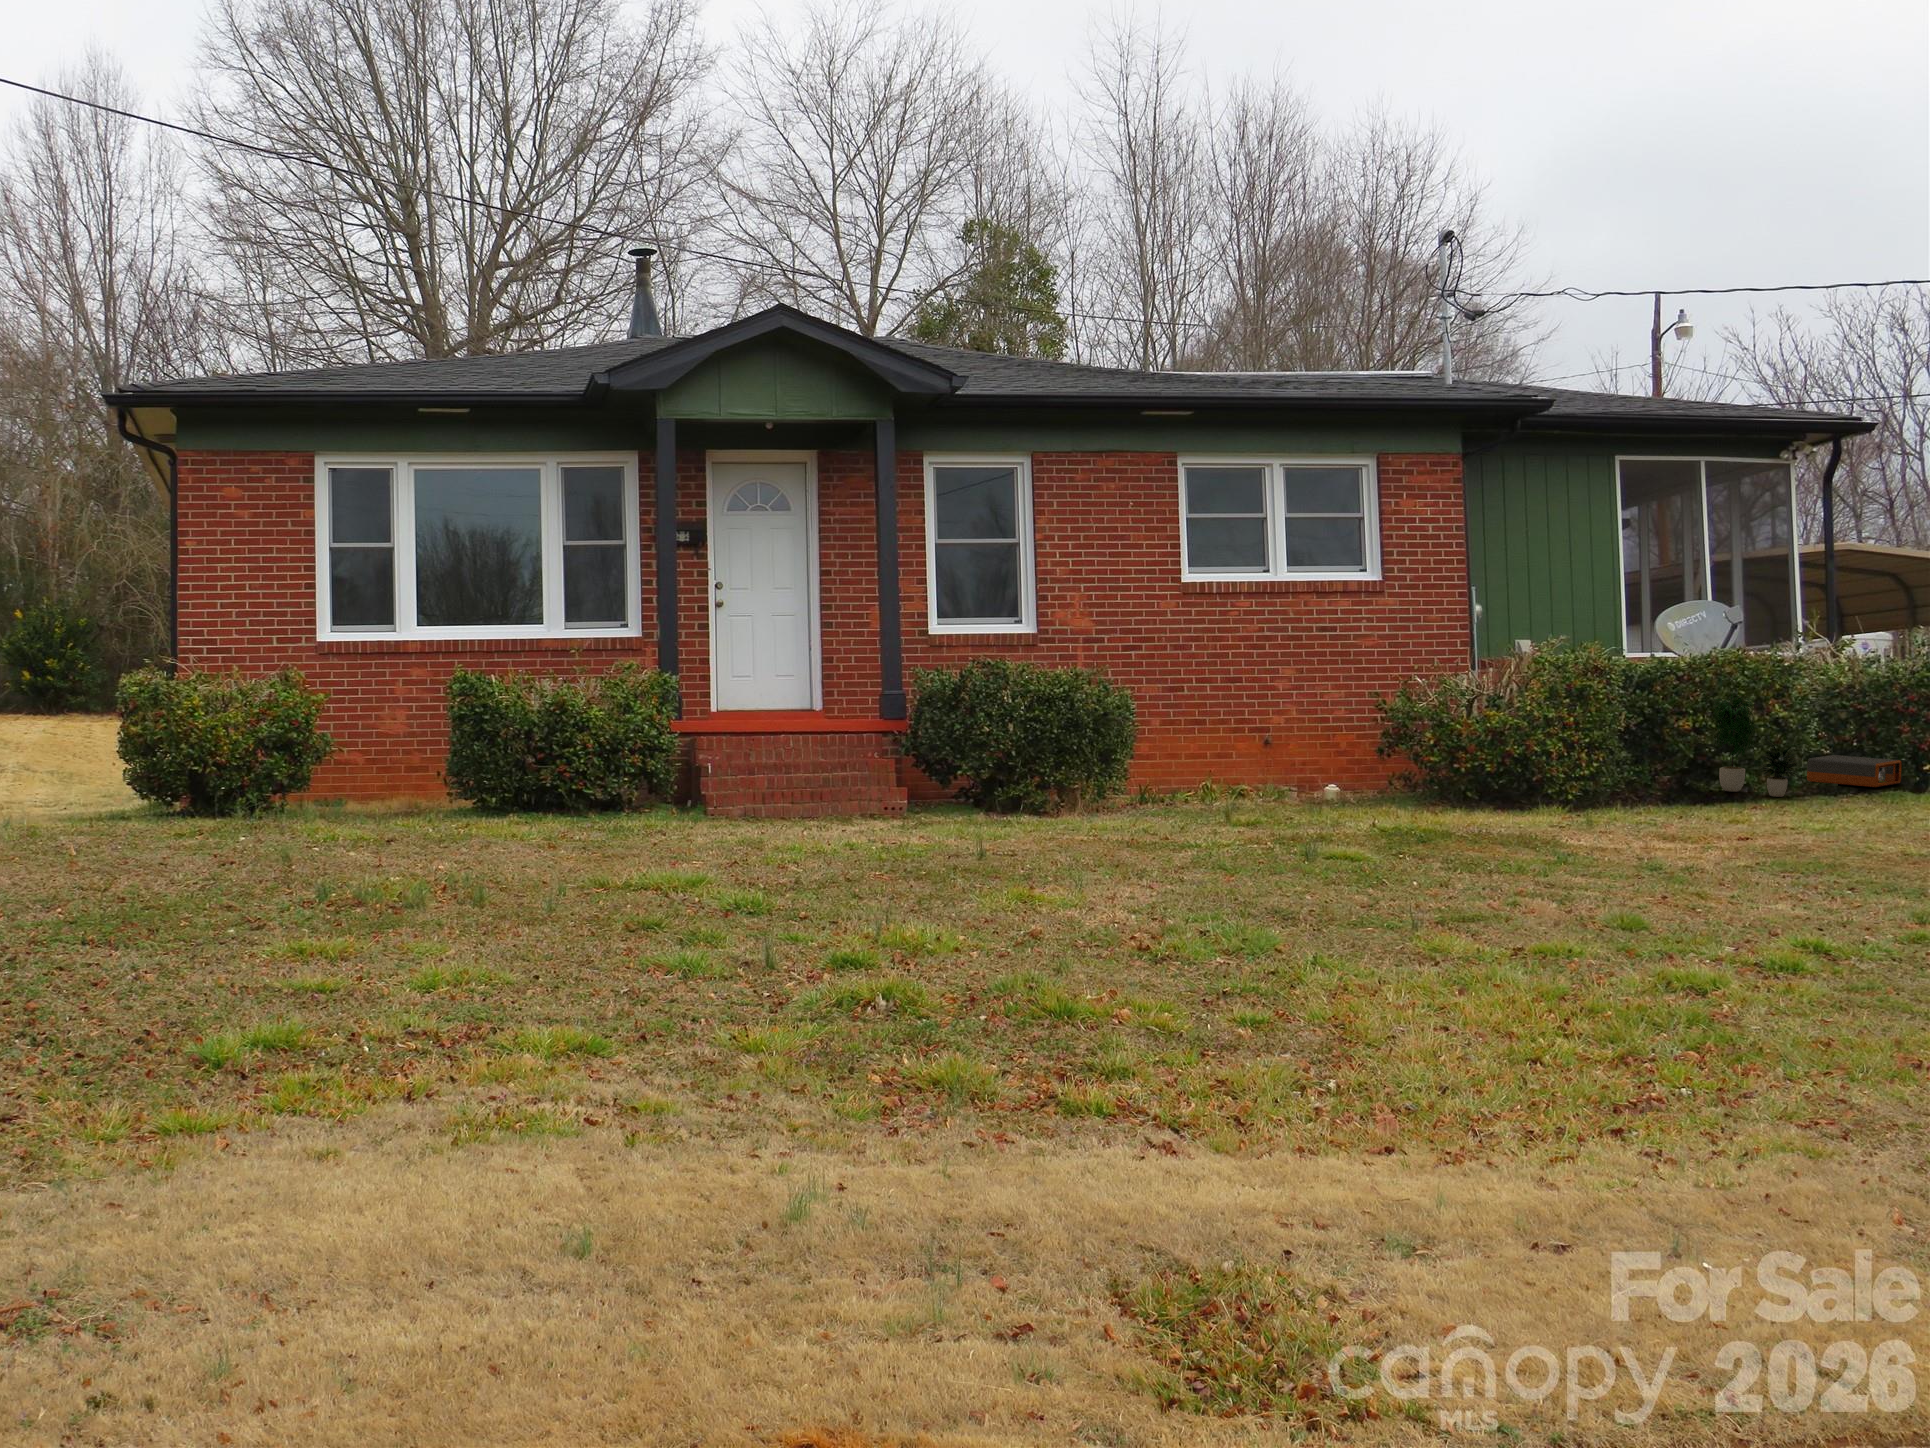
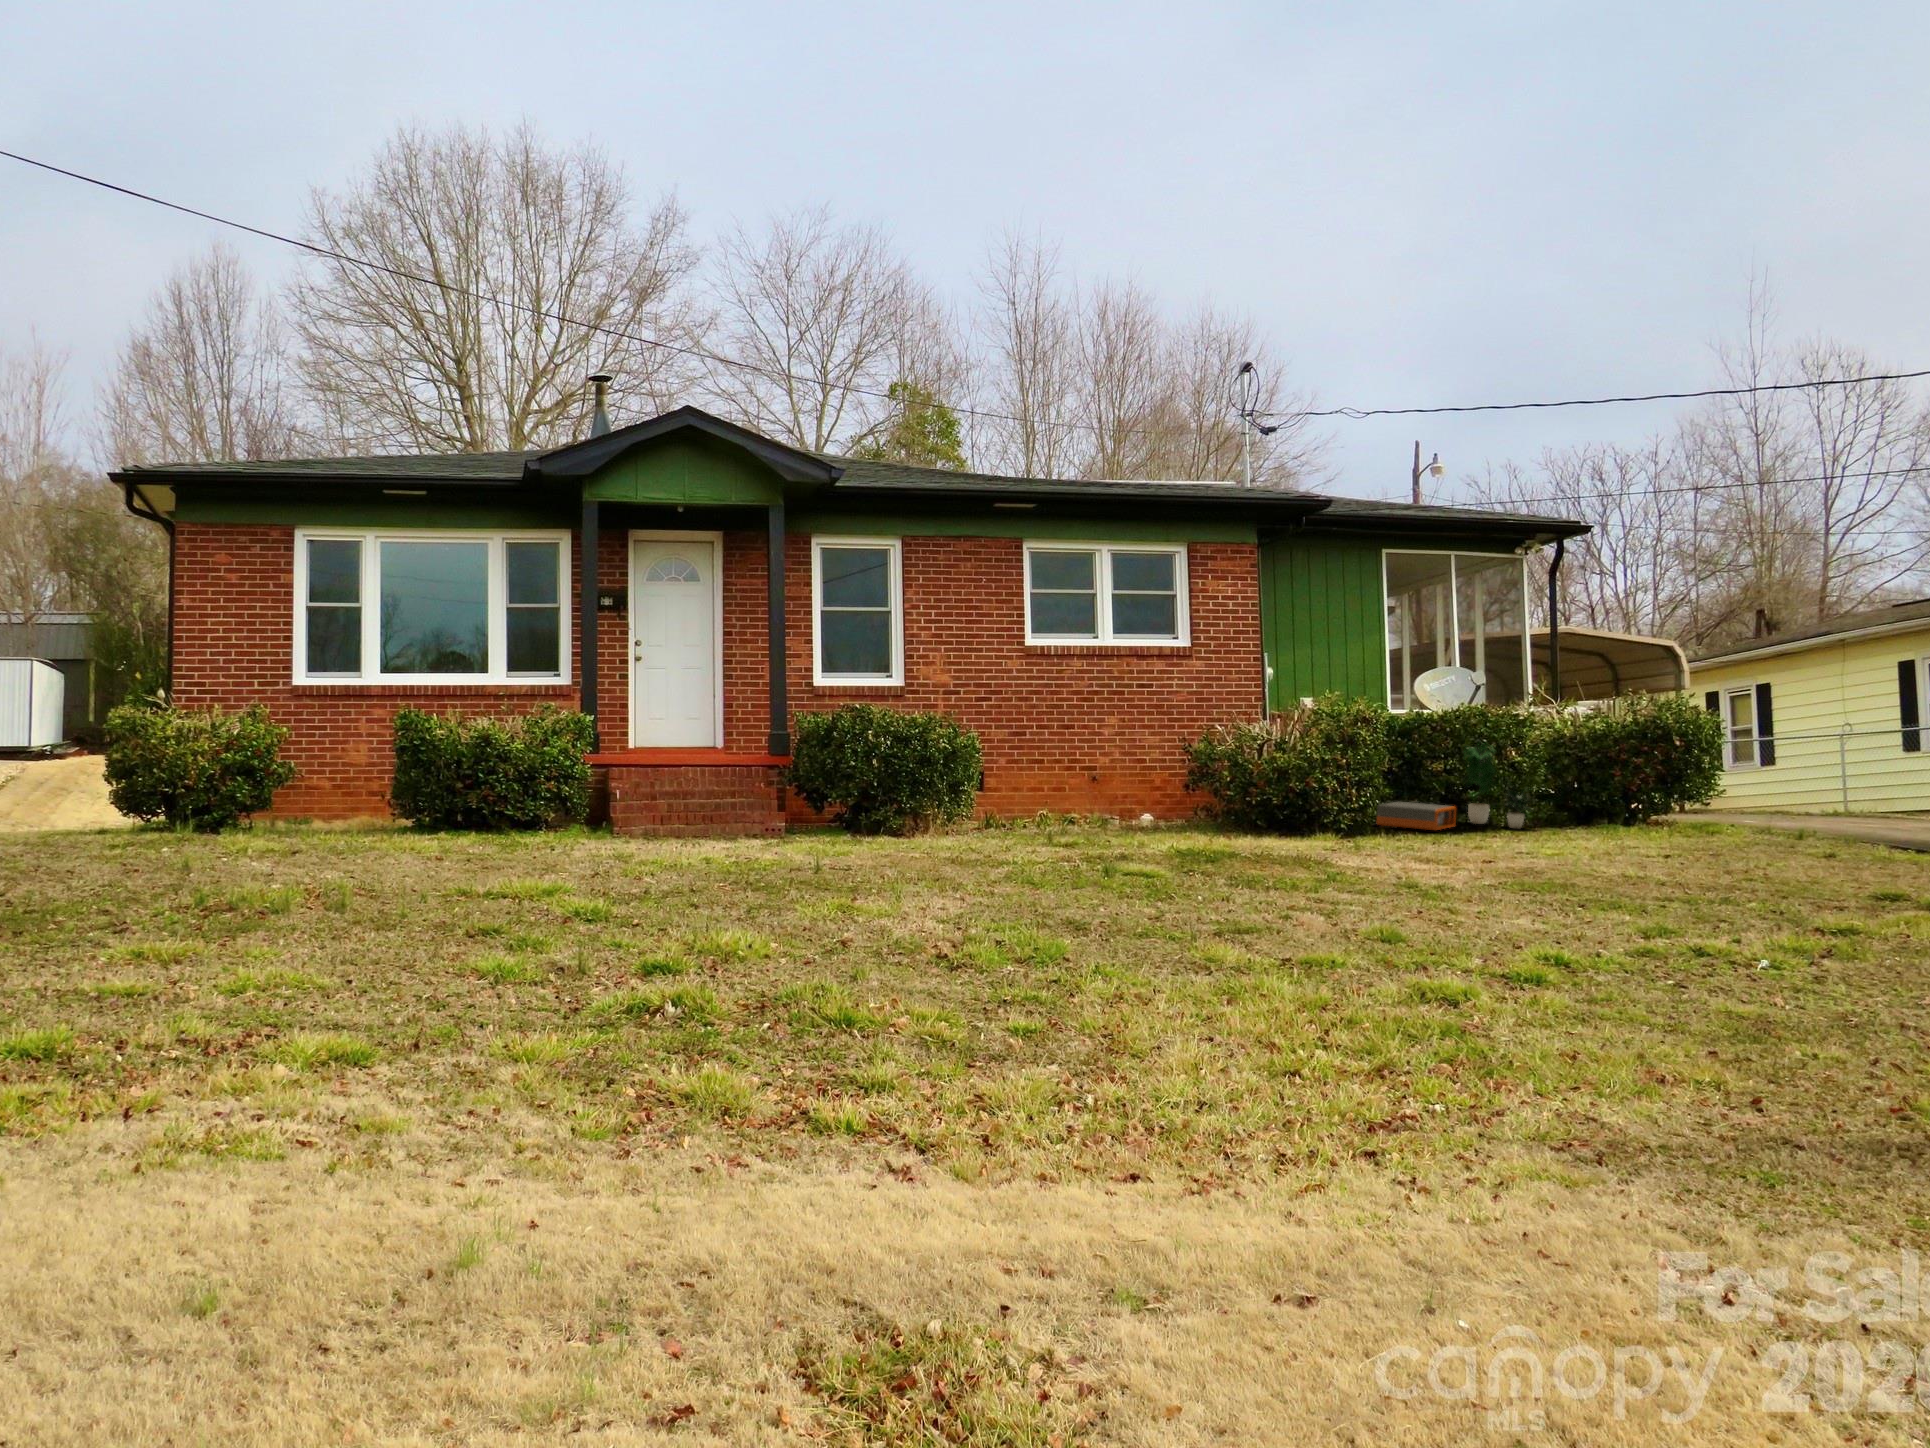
storage box: present [1807,755,1902,787] -> present [1377,802,1456,830]

